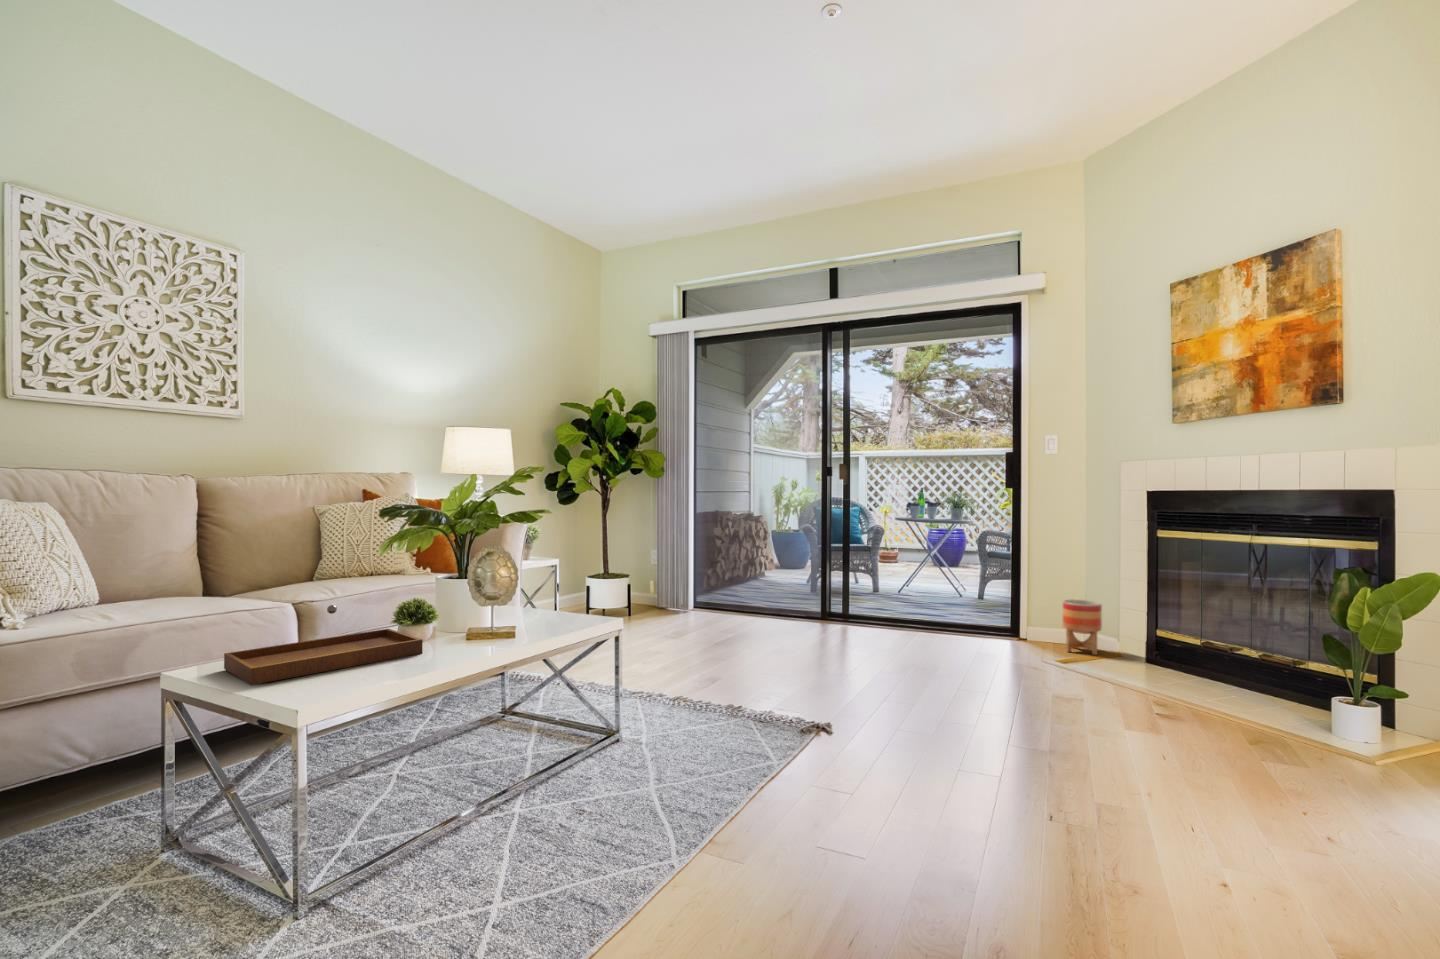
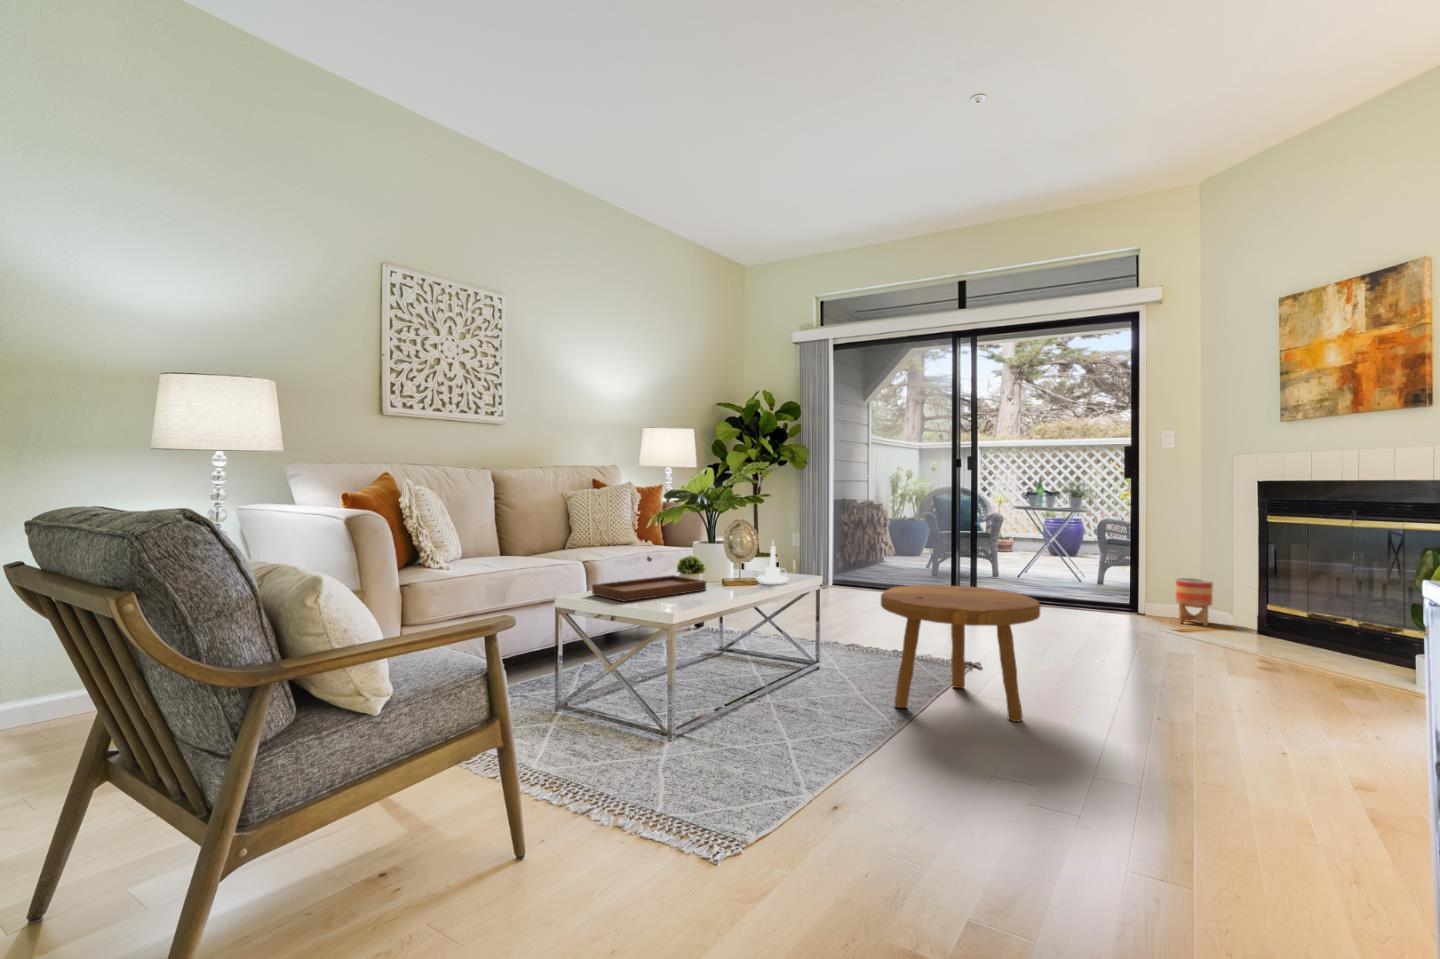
candle holder: none [517,574,563,636] -> present [757,542,789,583]
footstool: none [680,631,891,837] -> present [881,584,1040,722]

